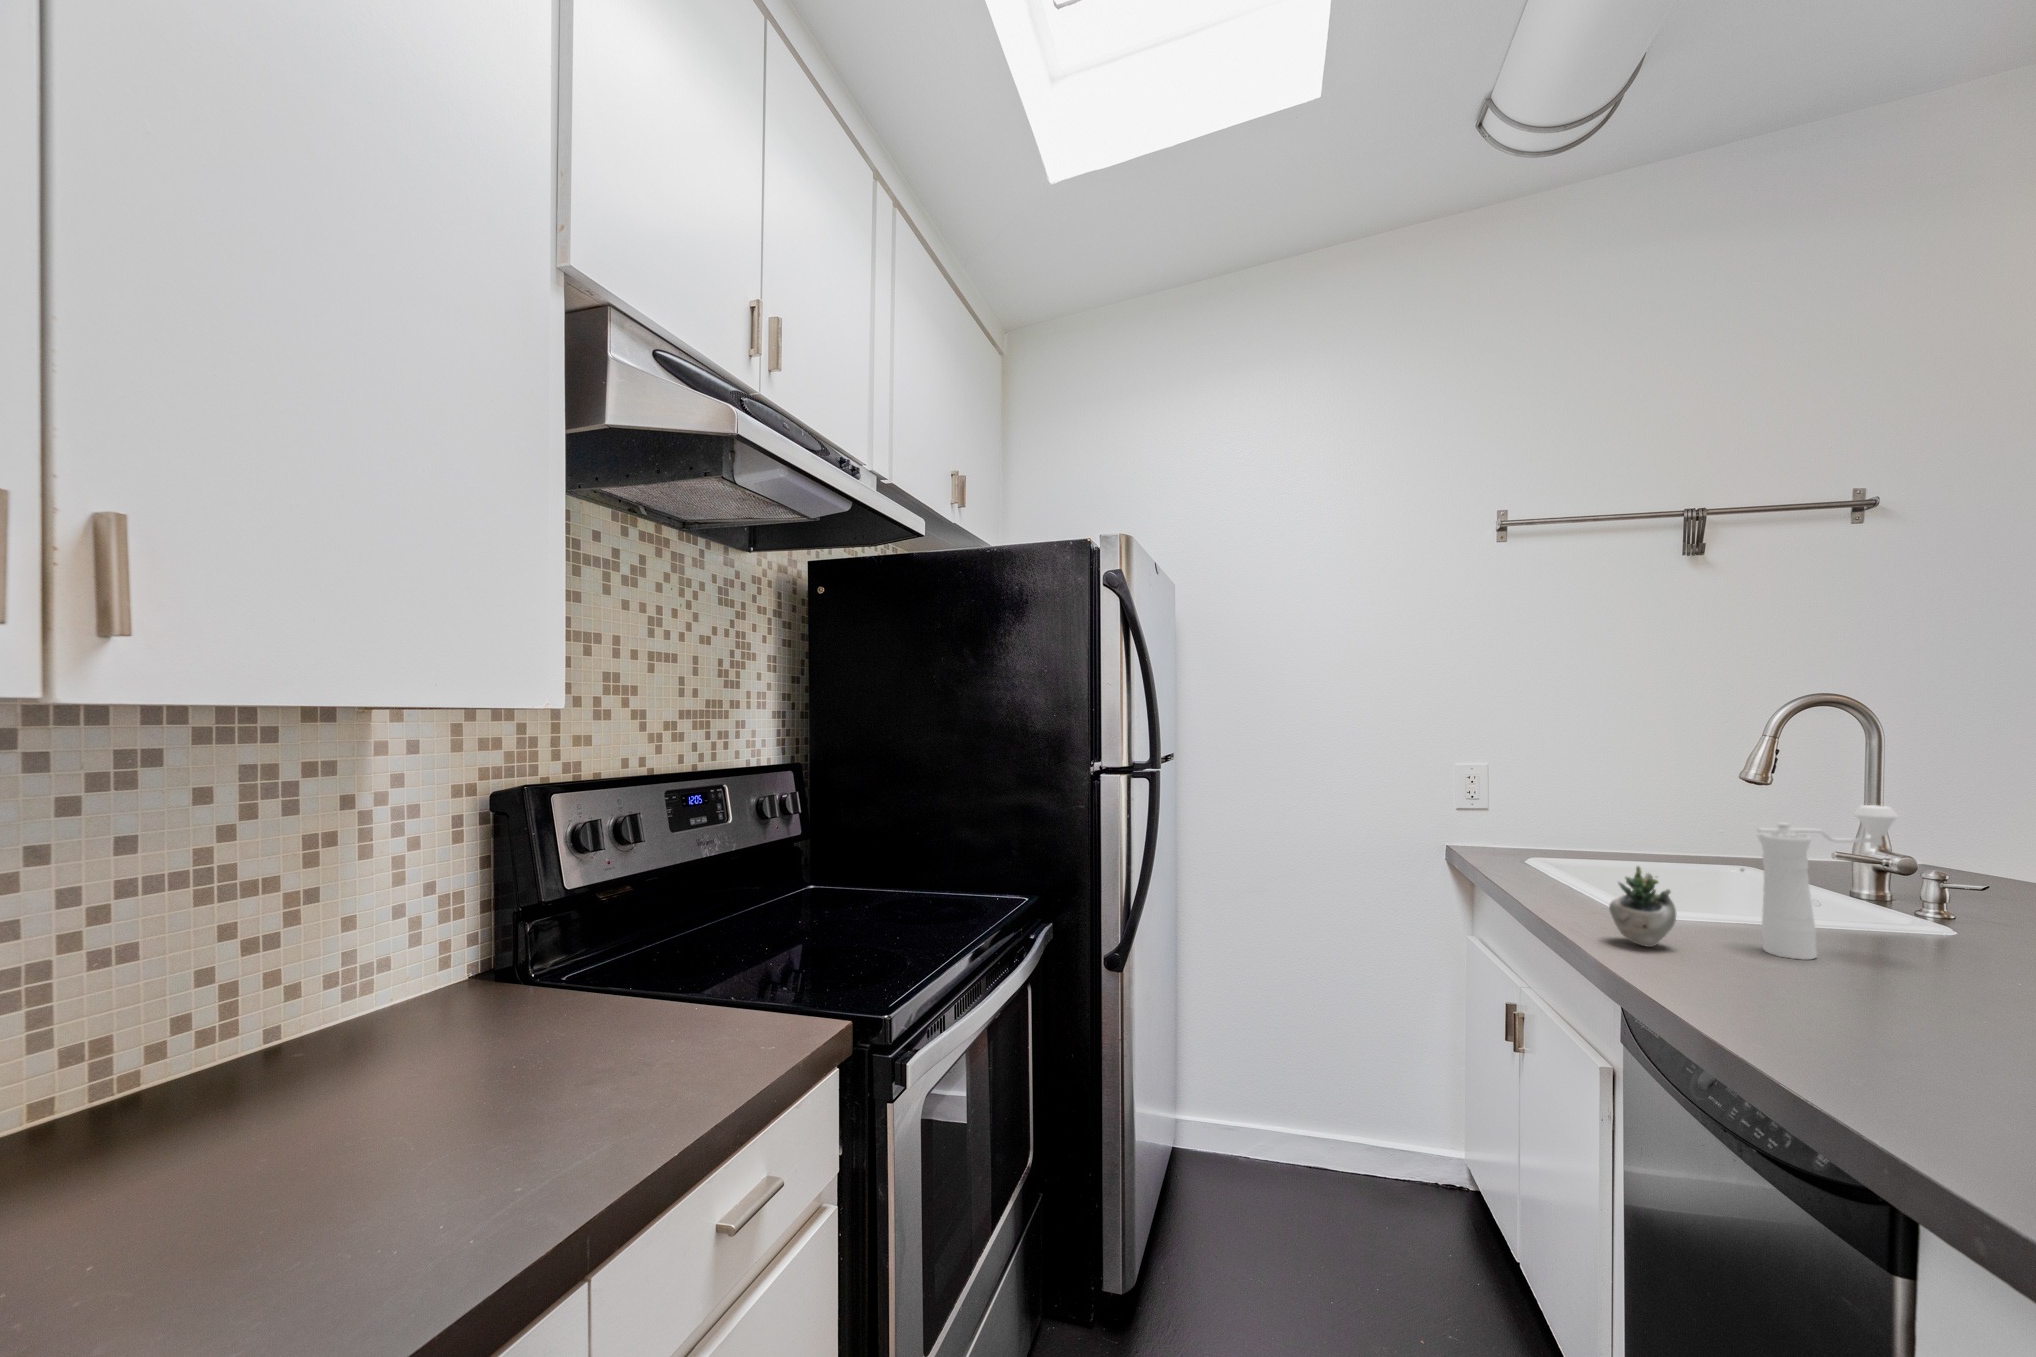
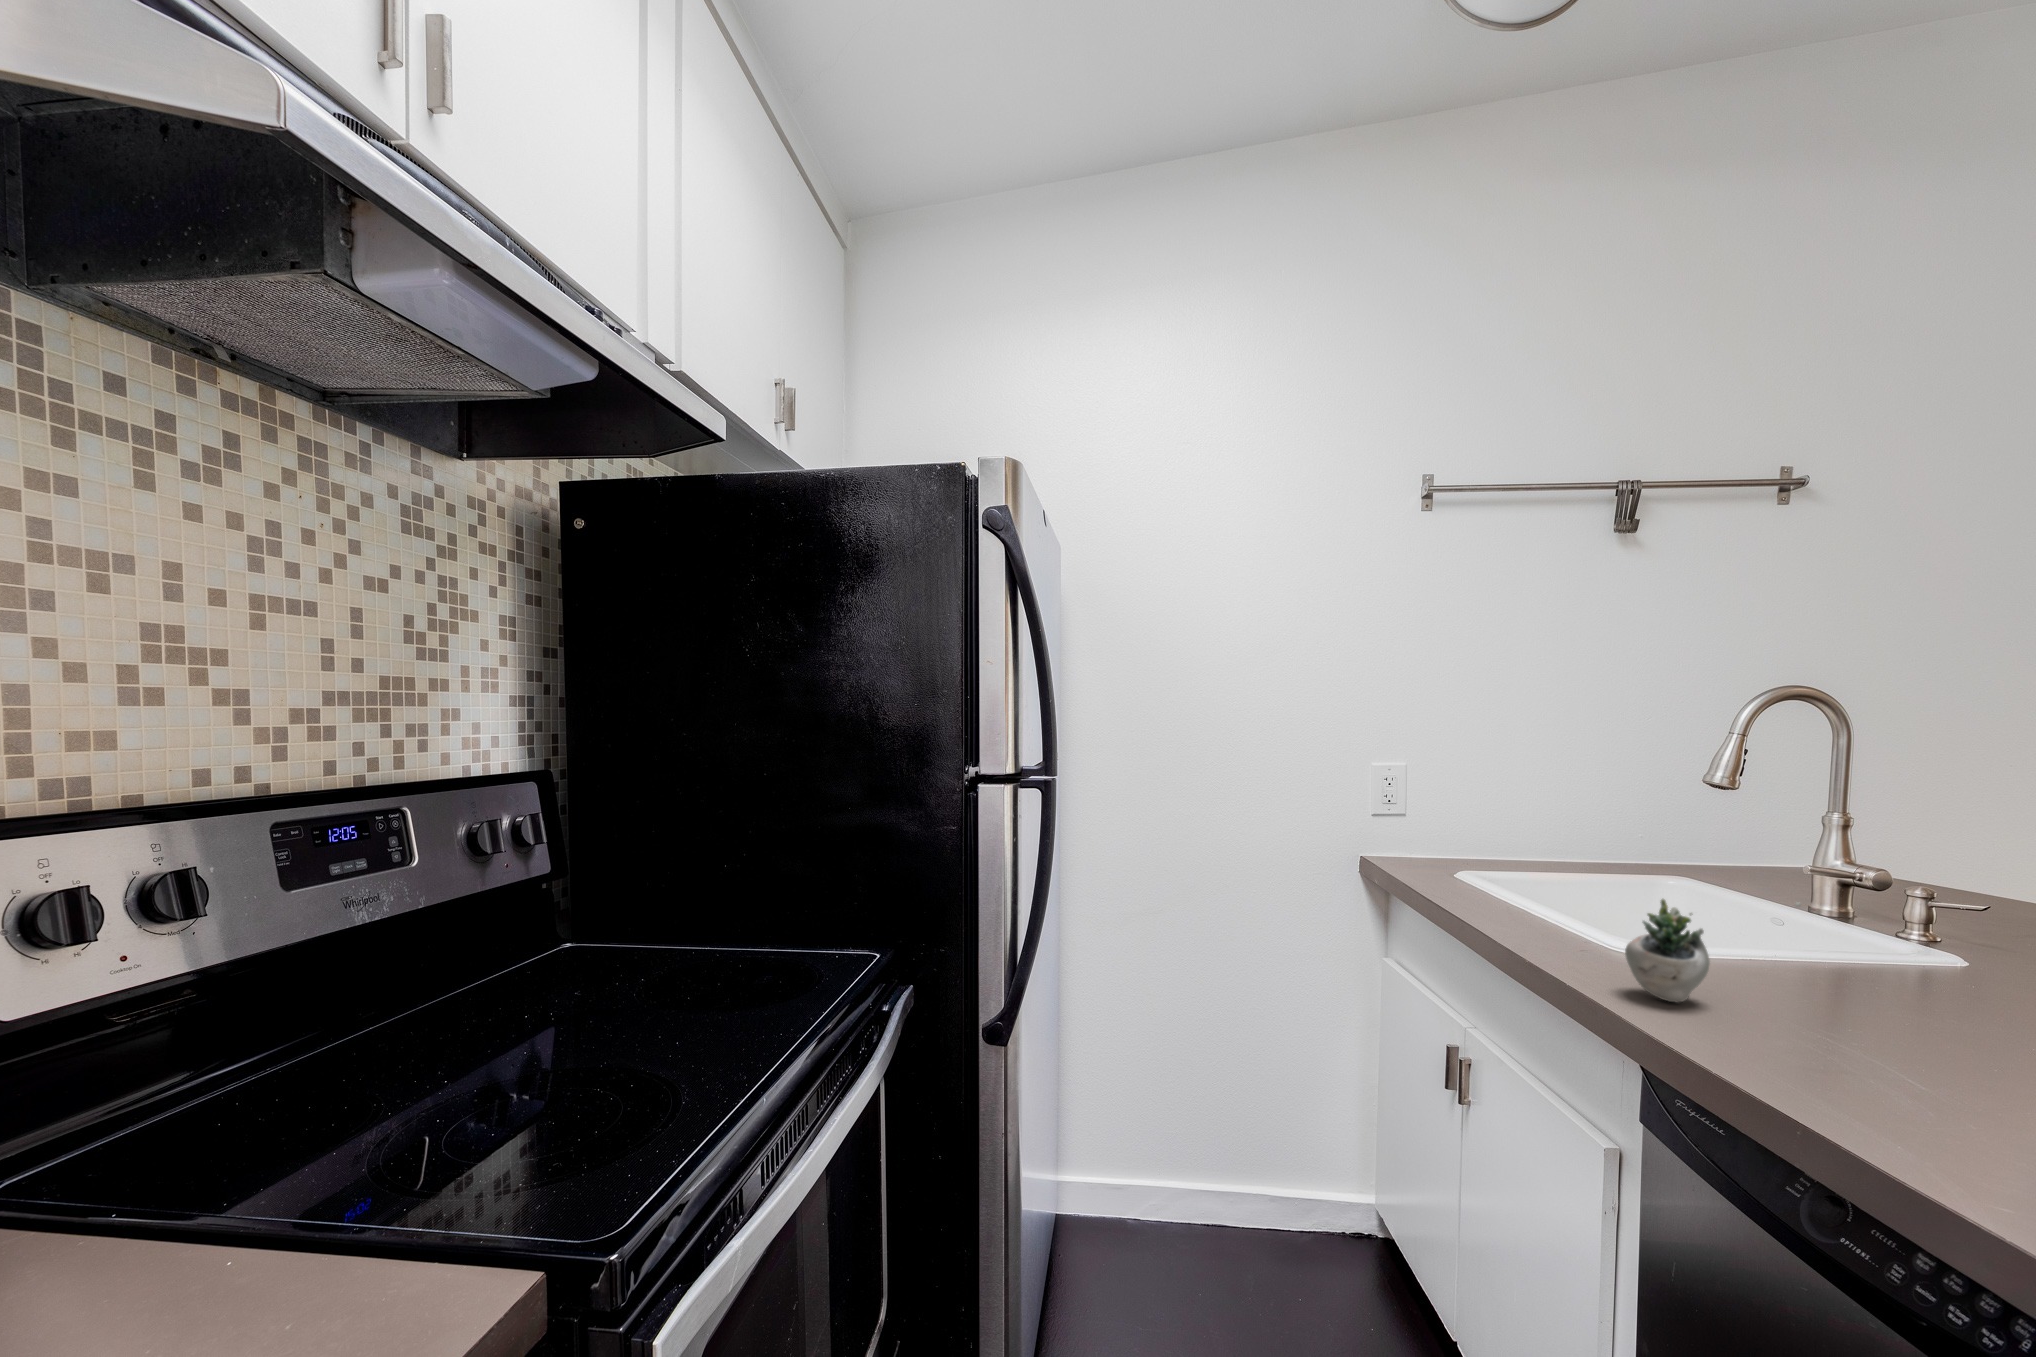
pepper mill: present [1757,805,1898,960] -> none [1794,818,1957,1013]

